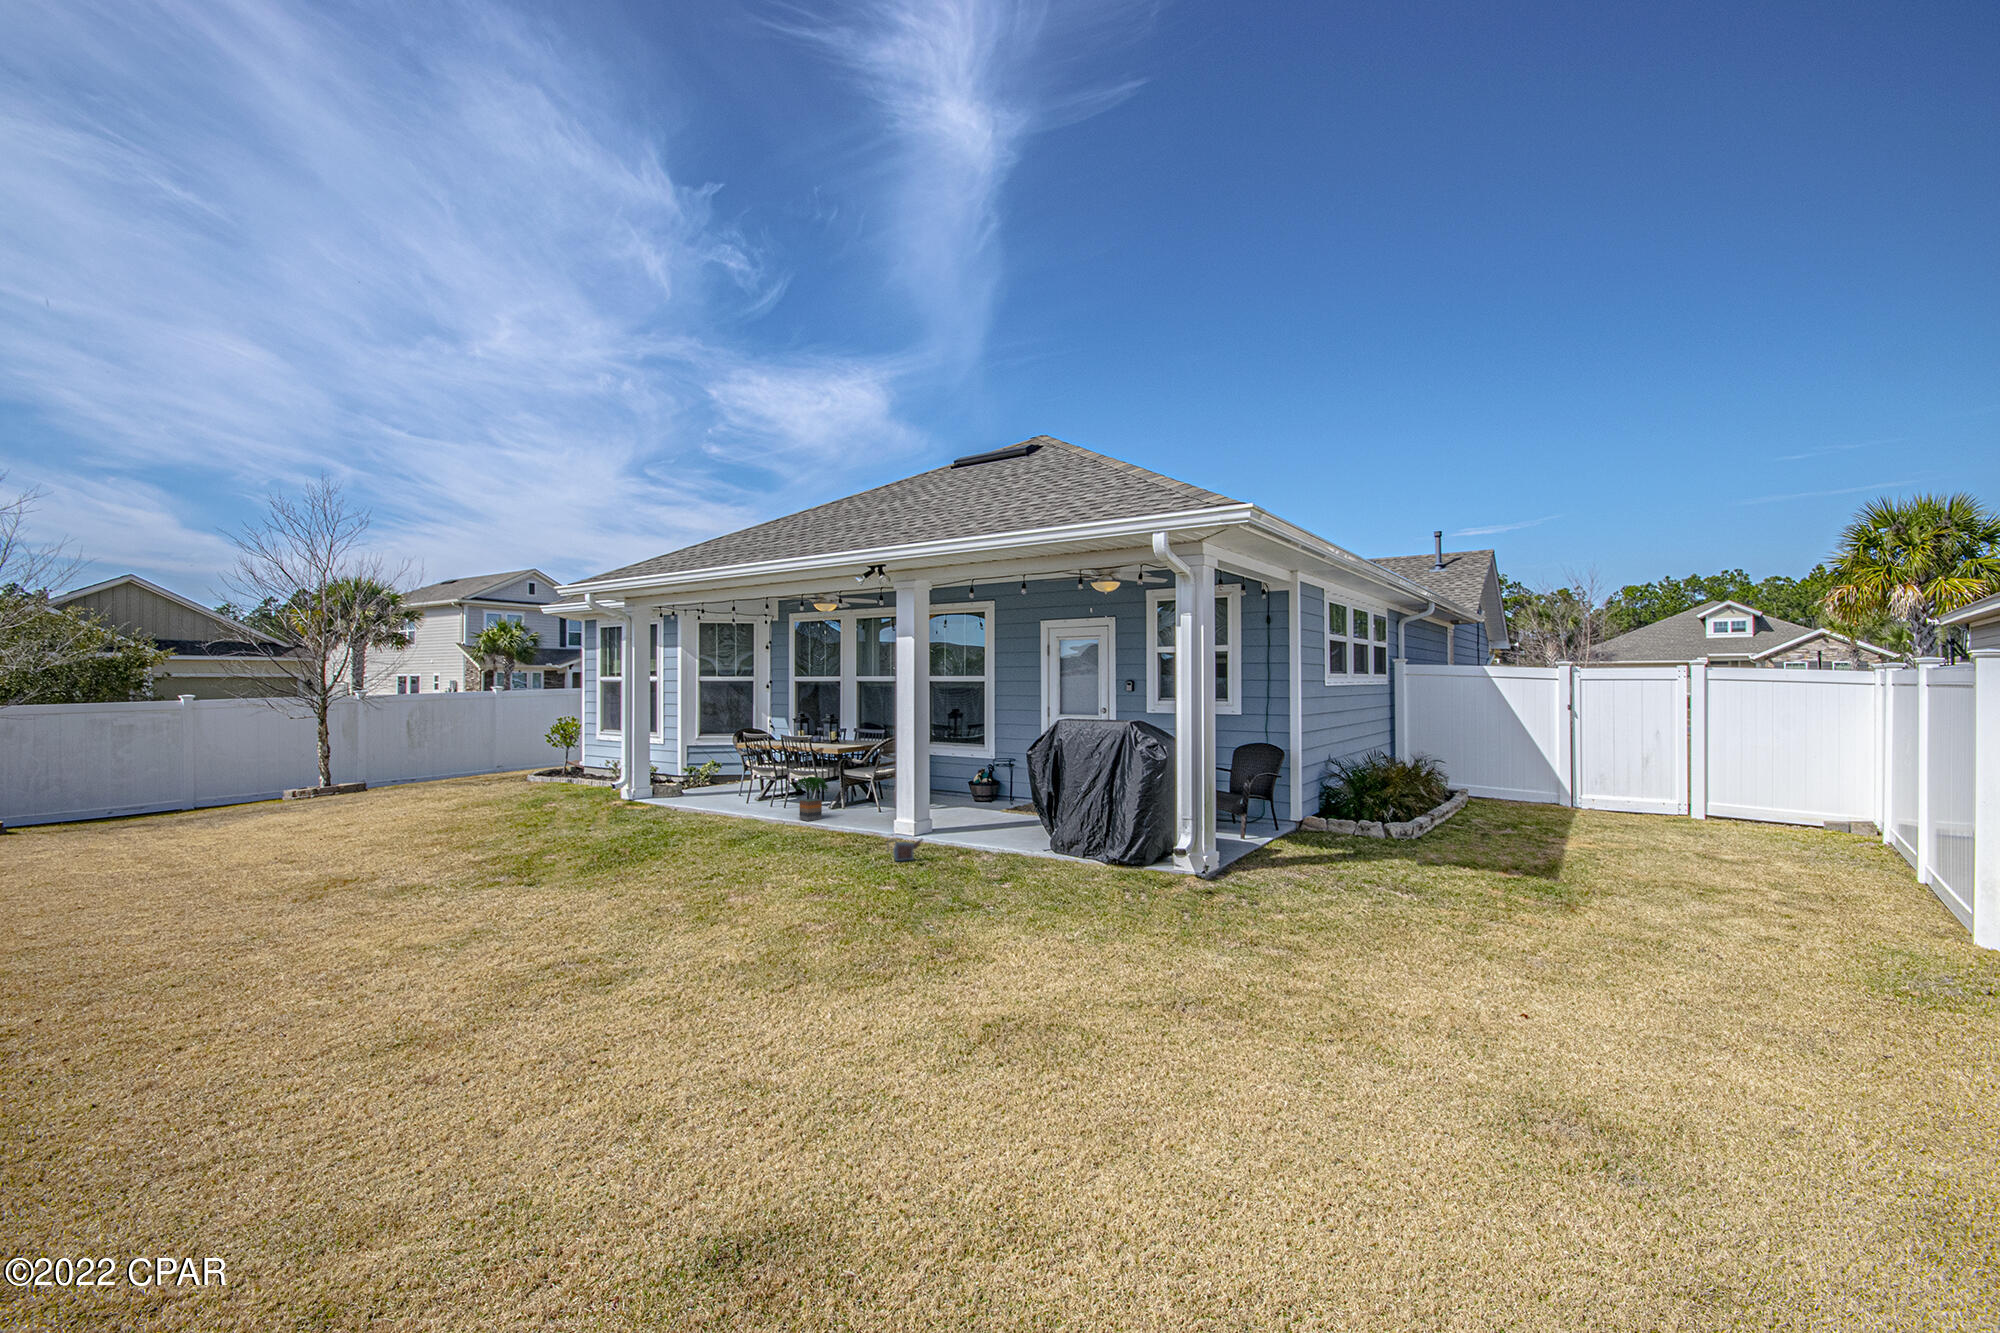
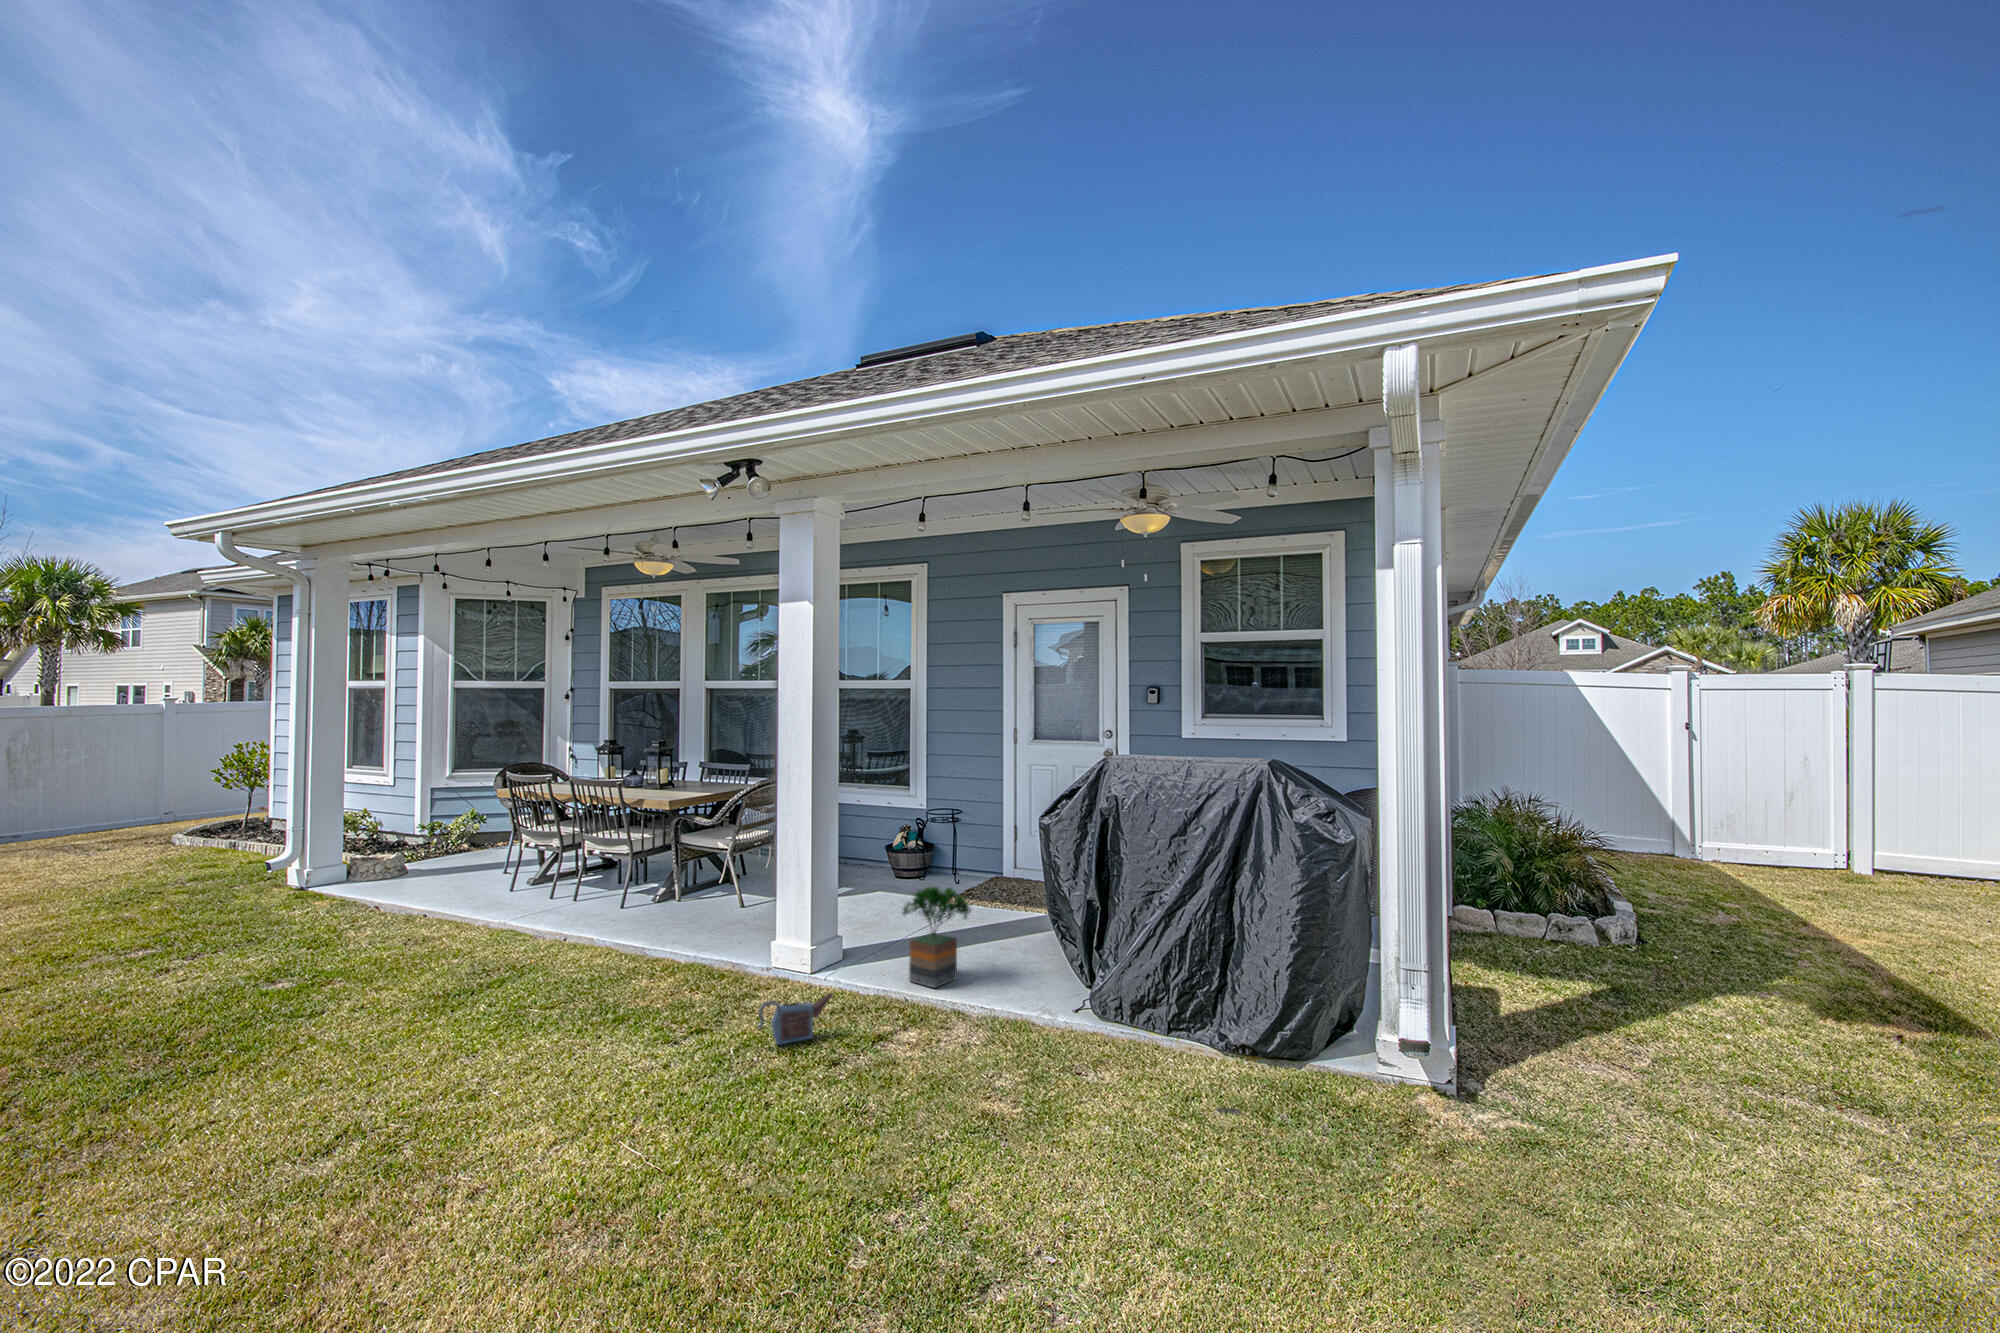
potted tree: present [797,777,828,821] -> present [902,887,971,988]

